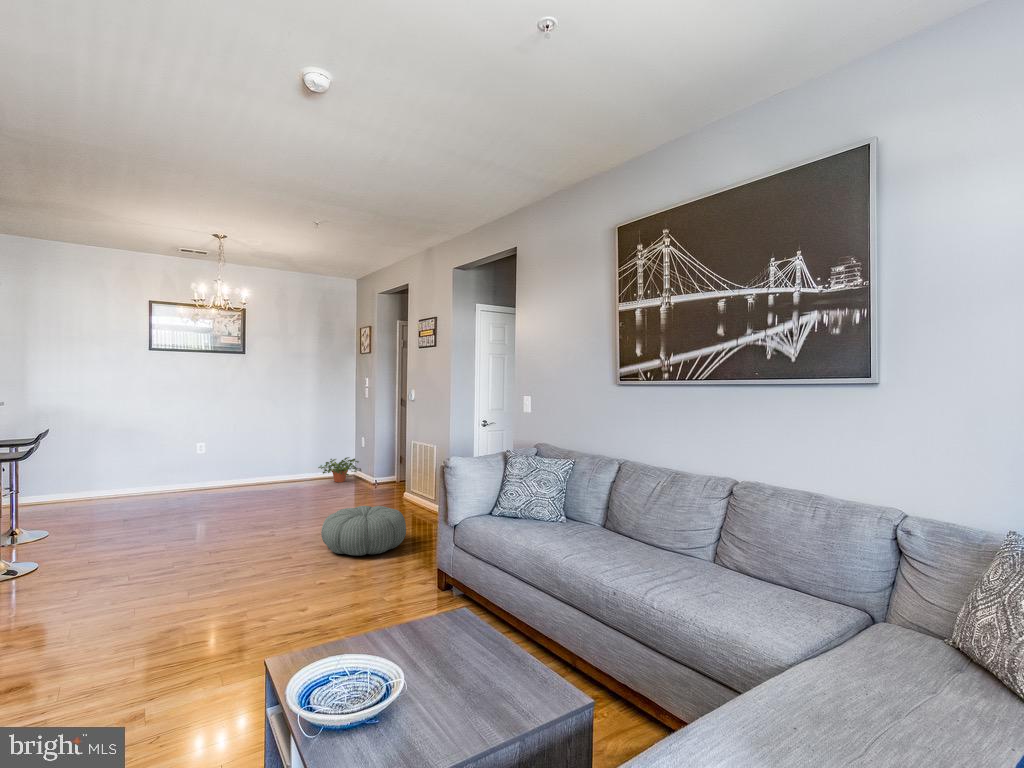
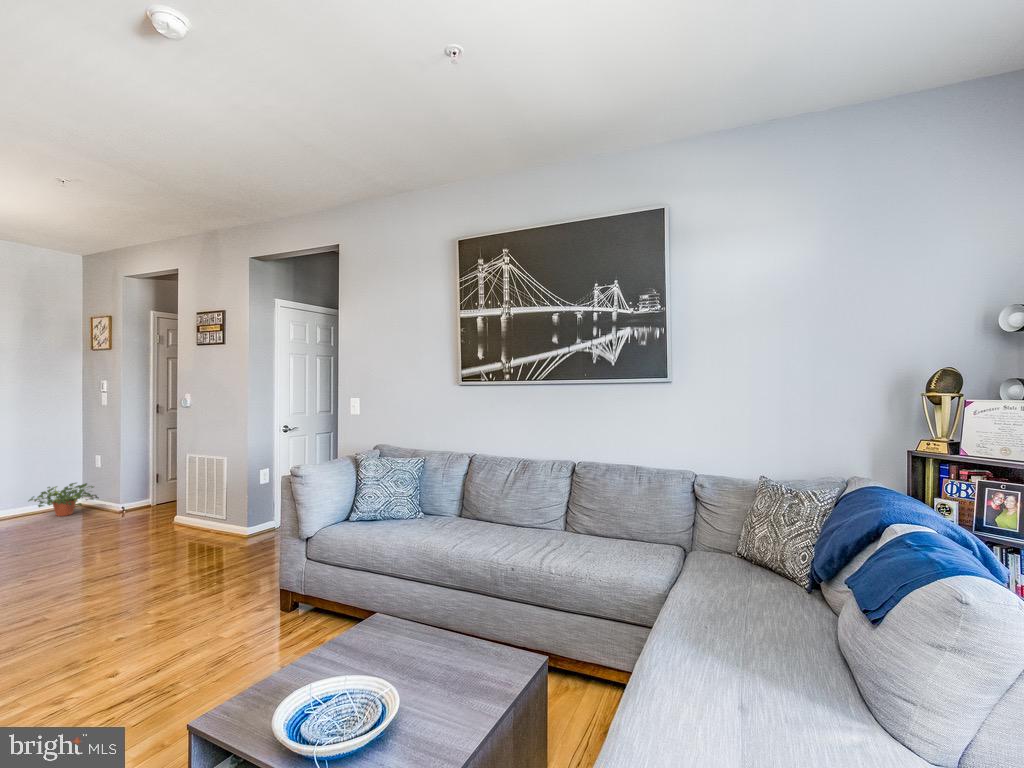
pouf: present [321,506,406,556] -> none [96,533,215,598]

